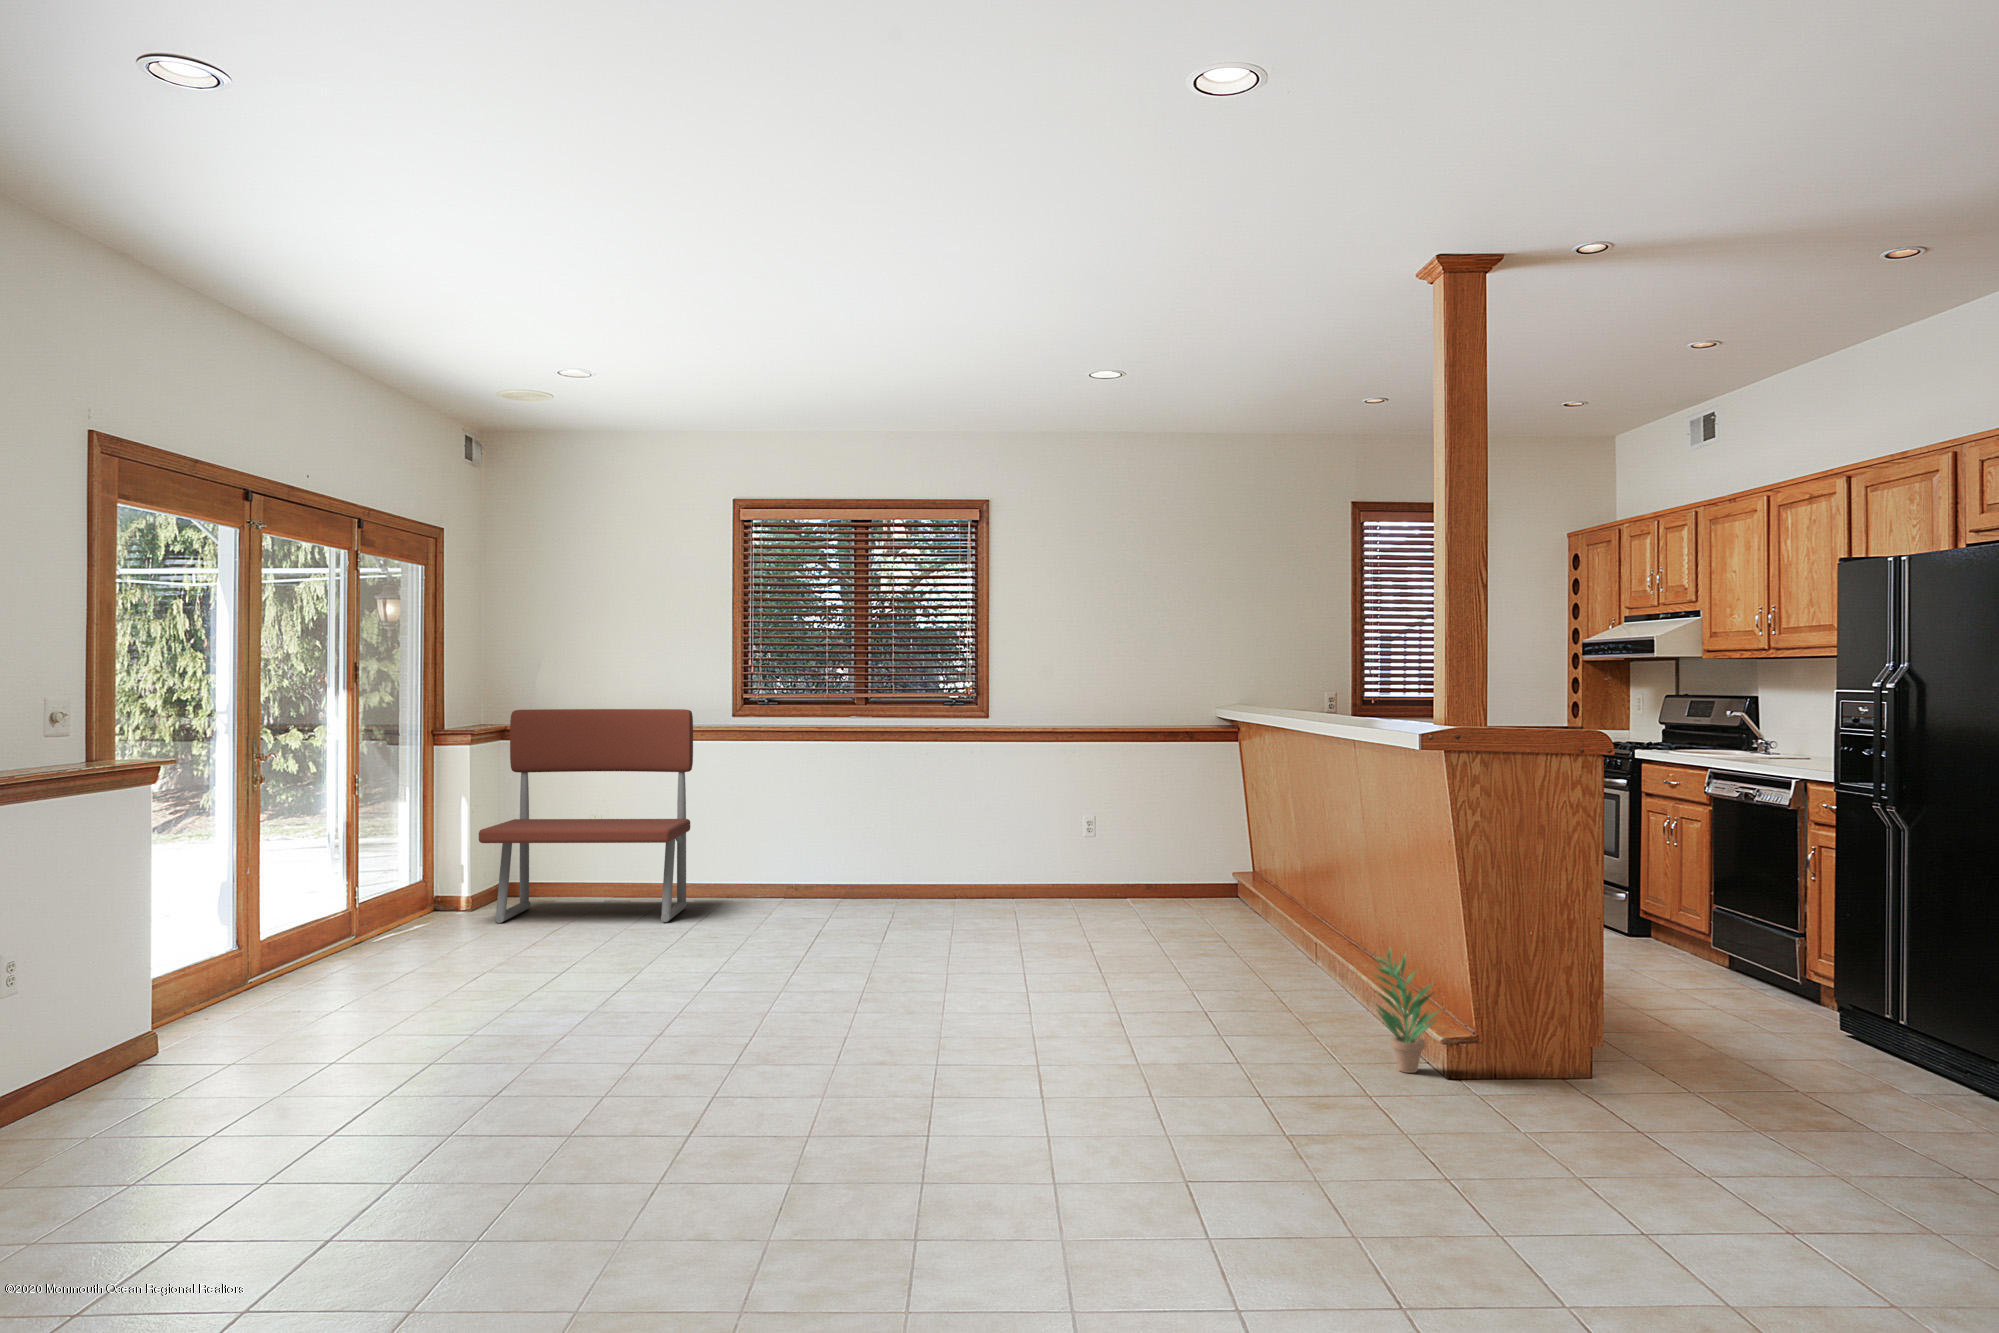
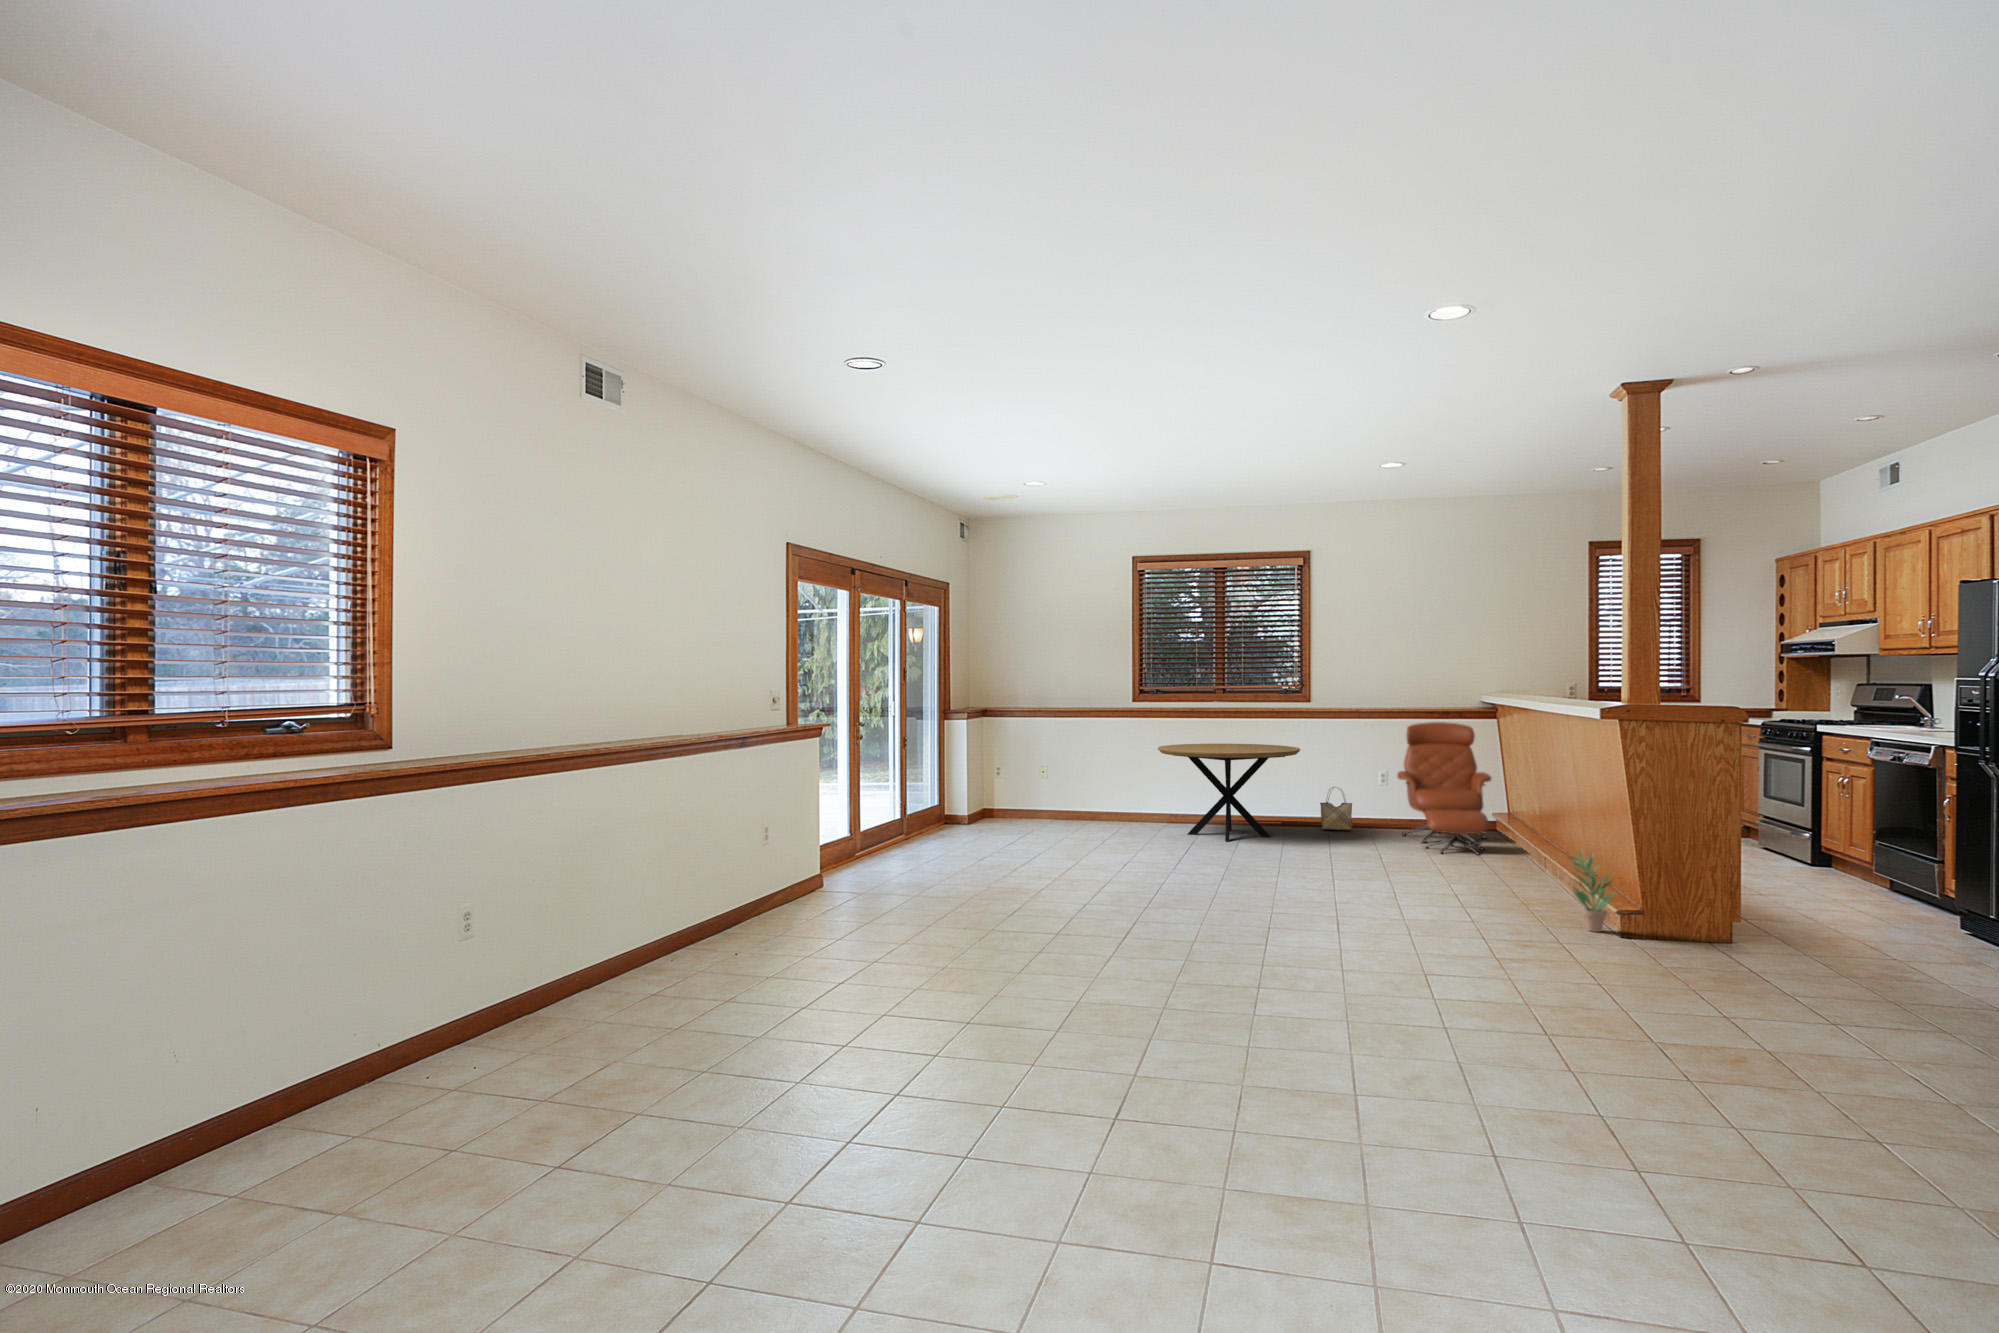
bench: present [479,709,693,923] -> none [983,695,1110,830]
lounge chair: none [1111,748,1236,940] -> present [1397,722,1491,855]
dining table: none [764,782,977,934] -> present [1158,744,1300,842]
woven basket: none [1004,843,1049,906] -> present [1320,787,1352,830]

